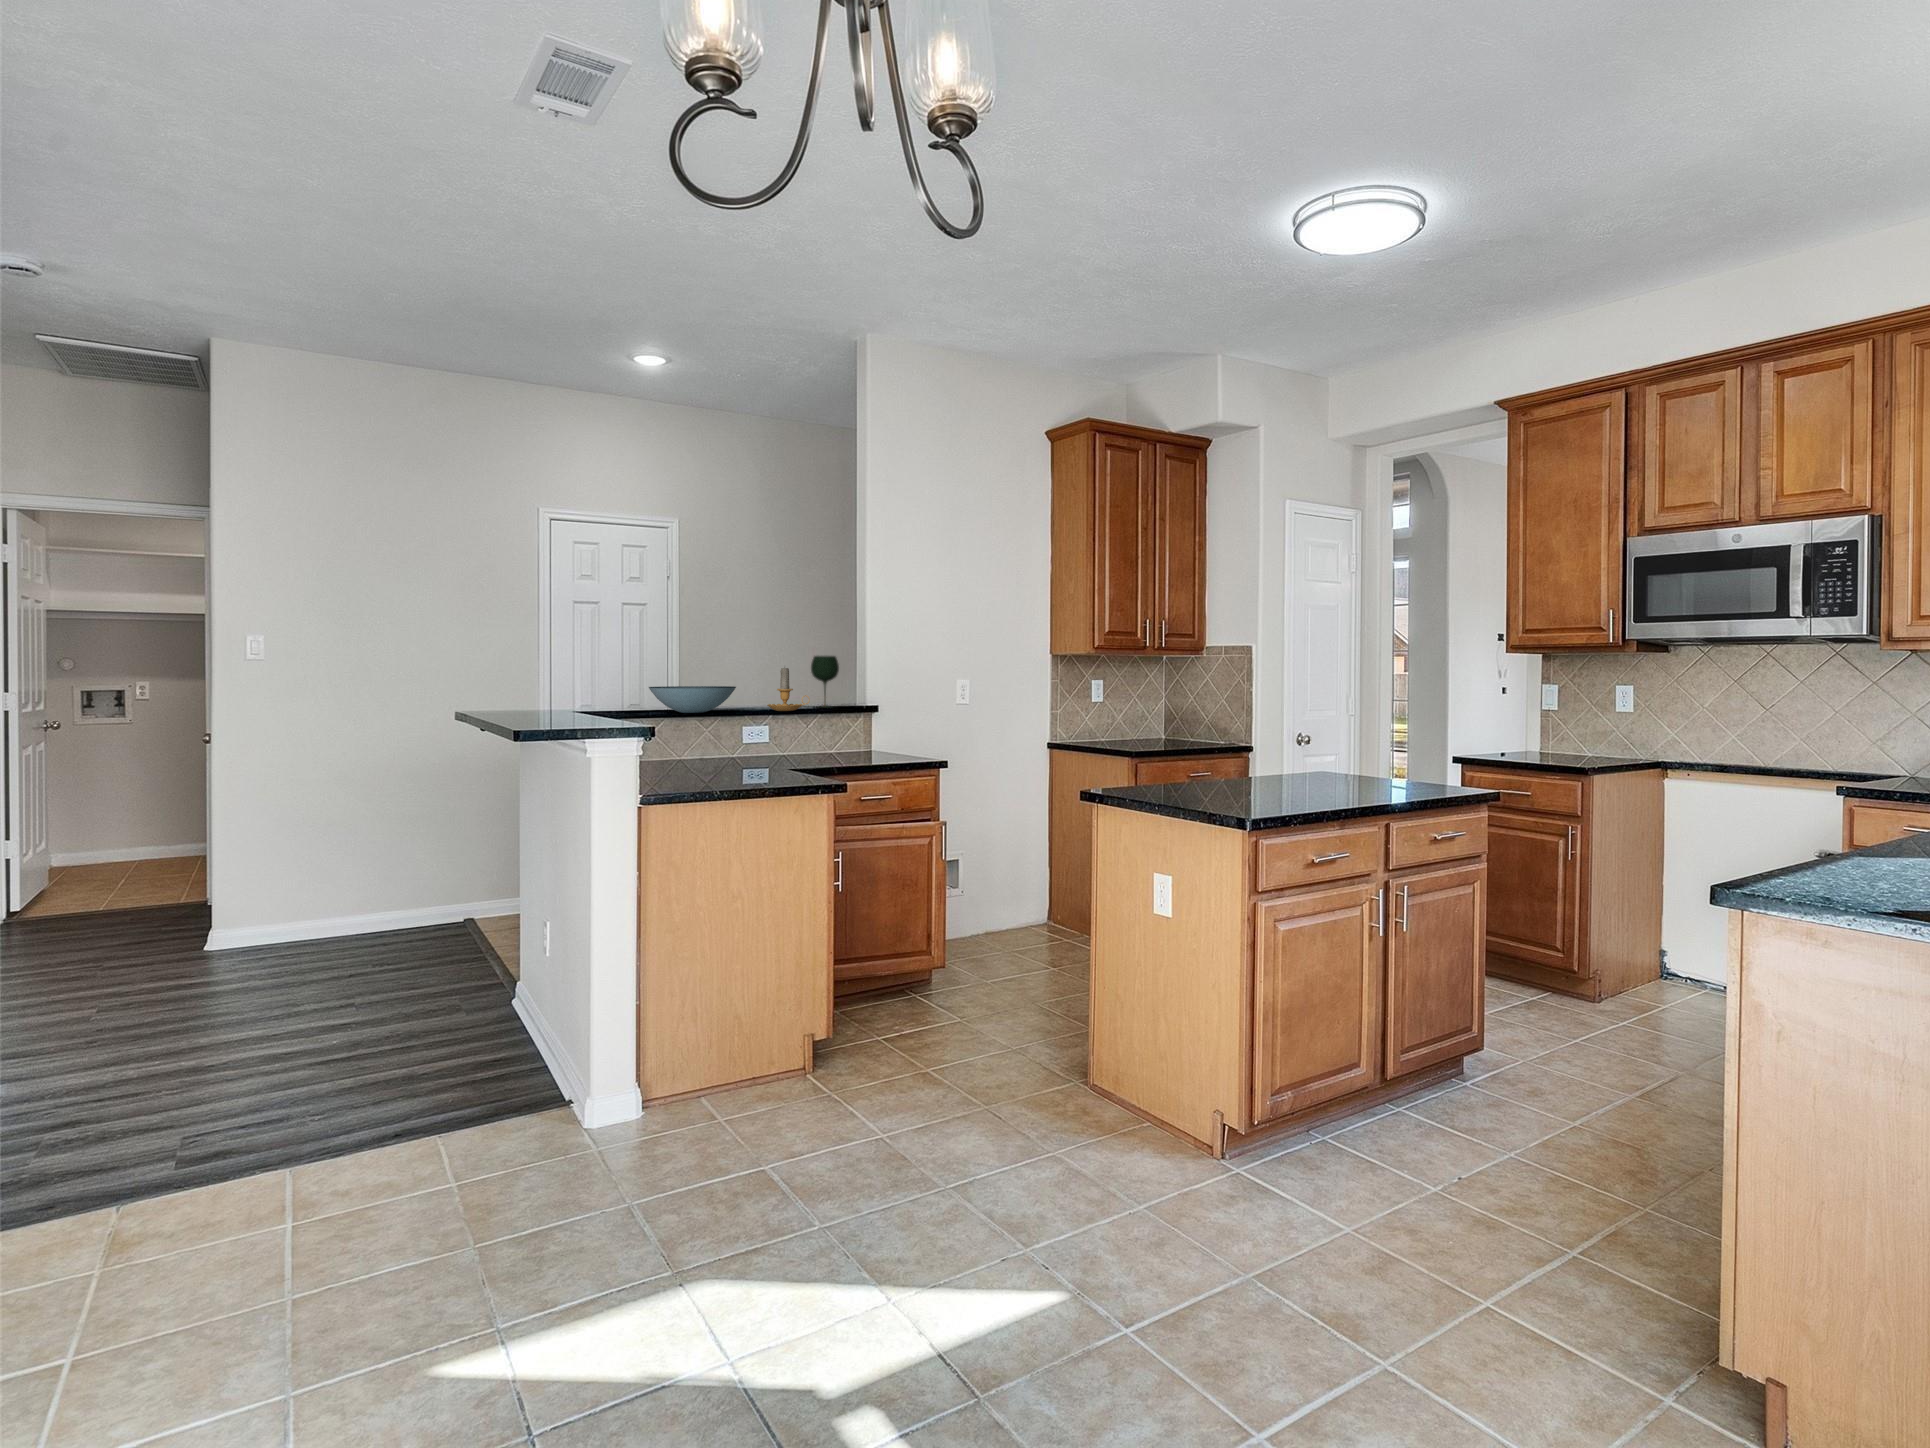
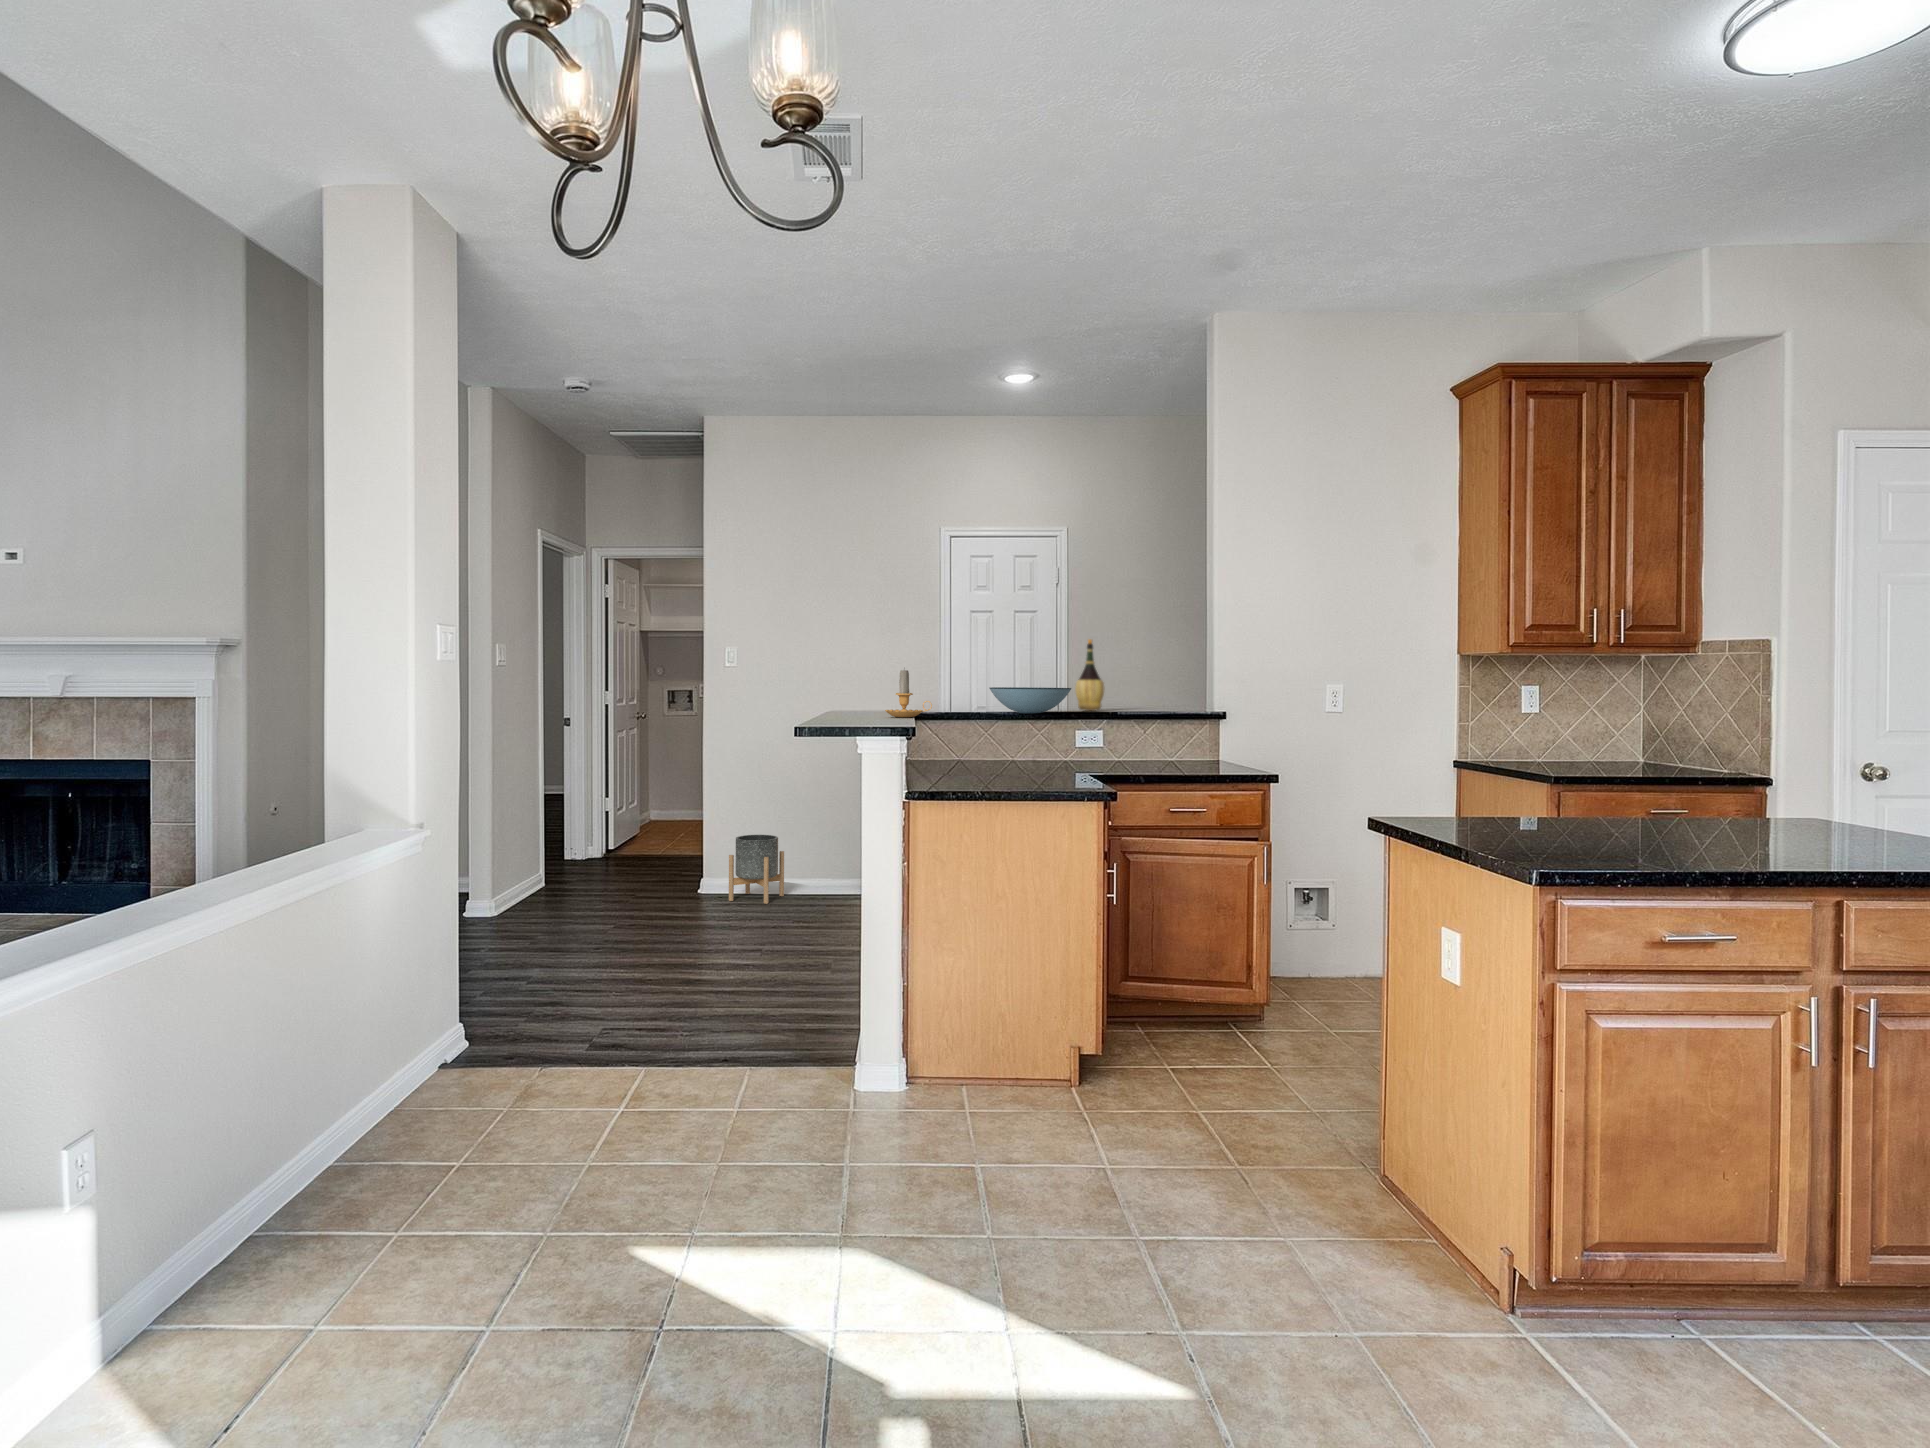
wine bottle: none [726,637,755,708] -> present [1075,639,1104,711]
wine glass: present [811,656,839,708] -> none [1158,657,1189,712]
candle: present [767,668,810,711] -> present [885,670,932,717]
planter: none [262,868,338,954] -> present [729,835,784,904]

